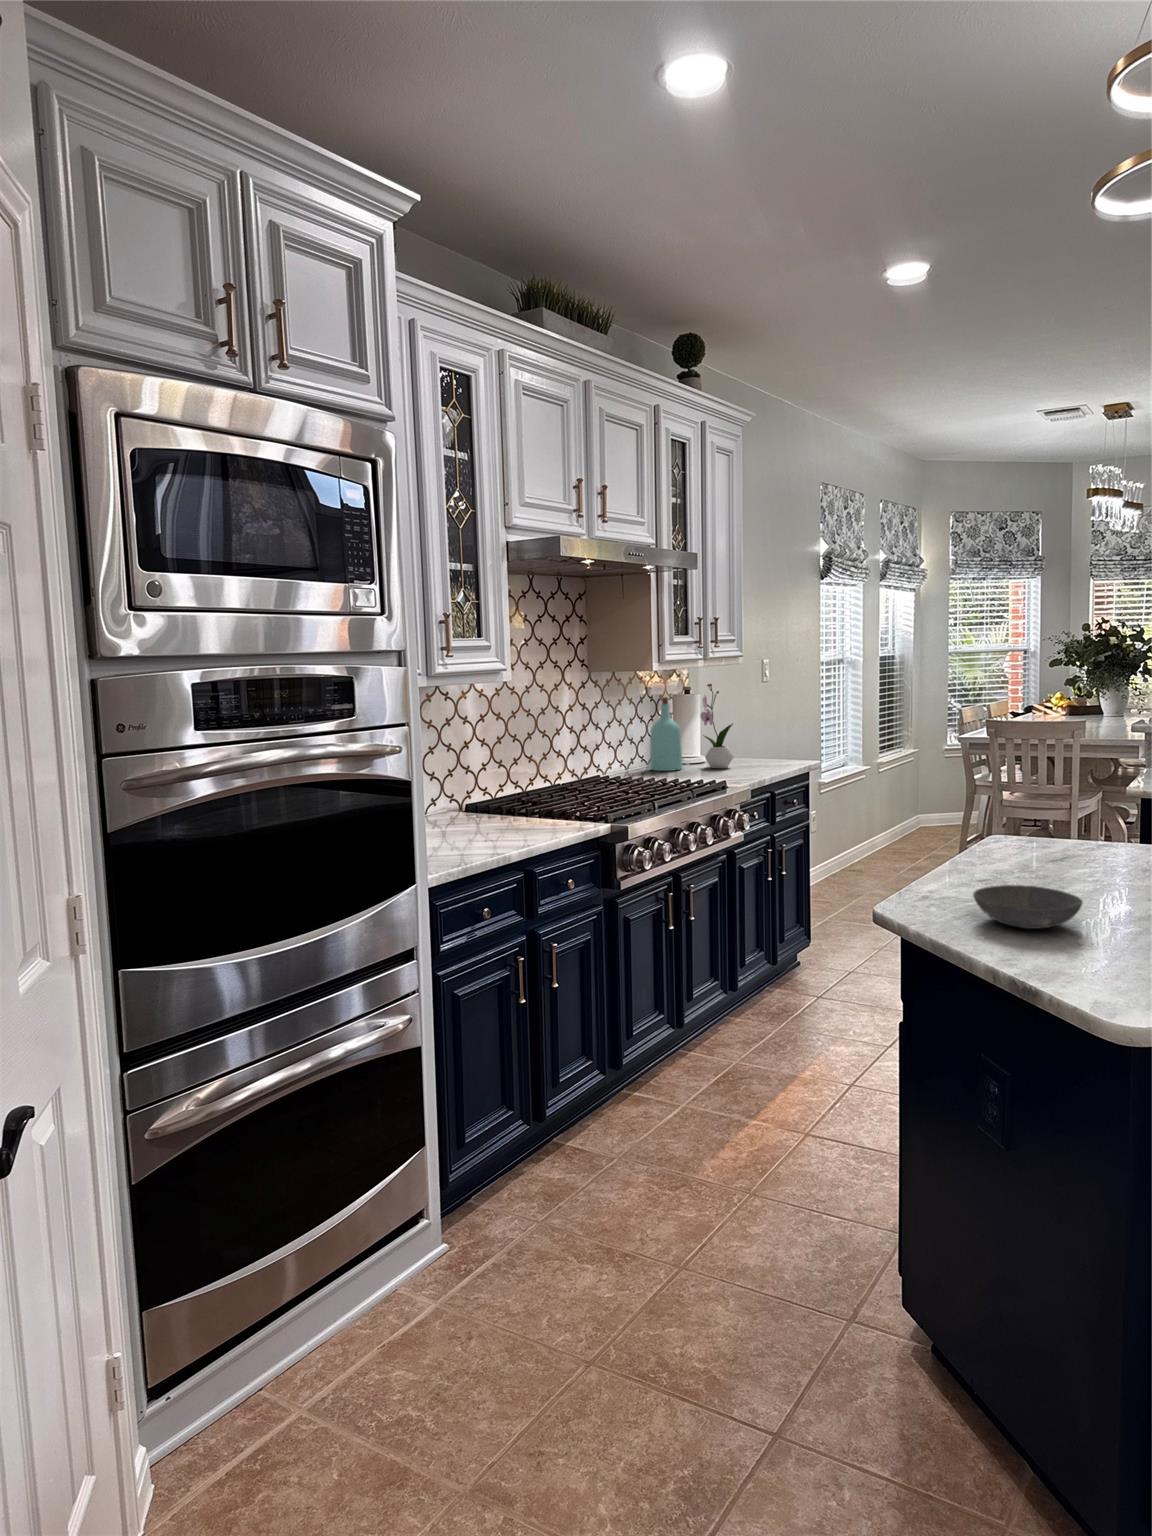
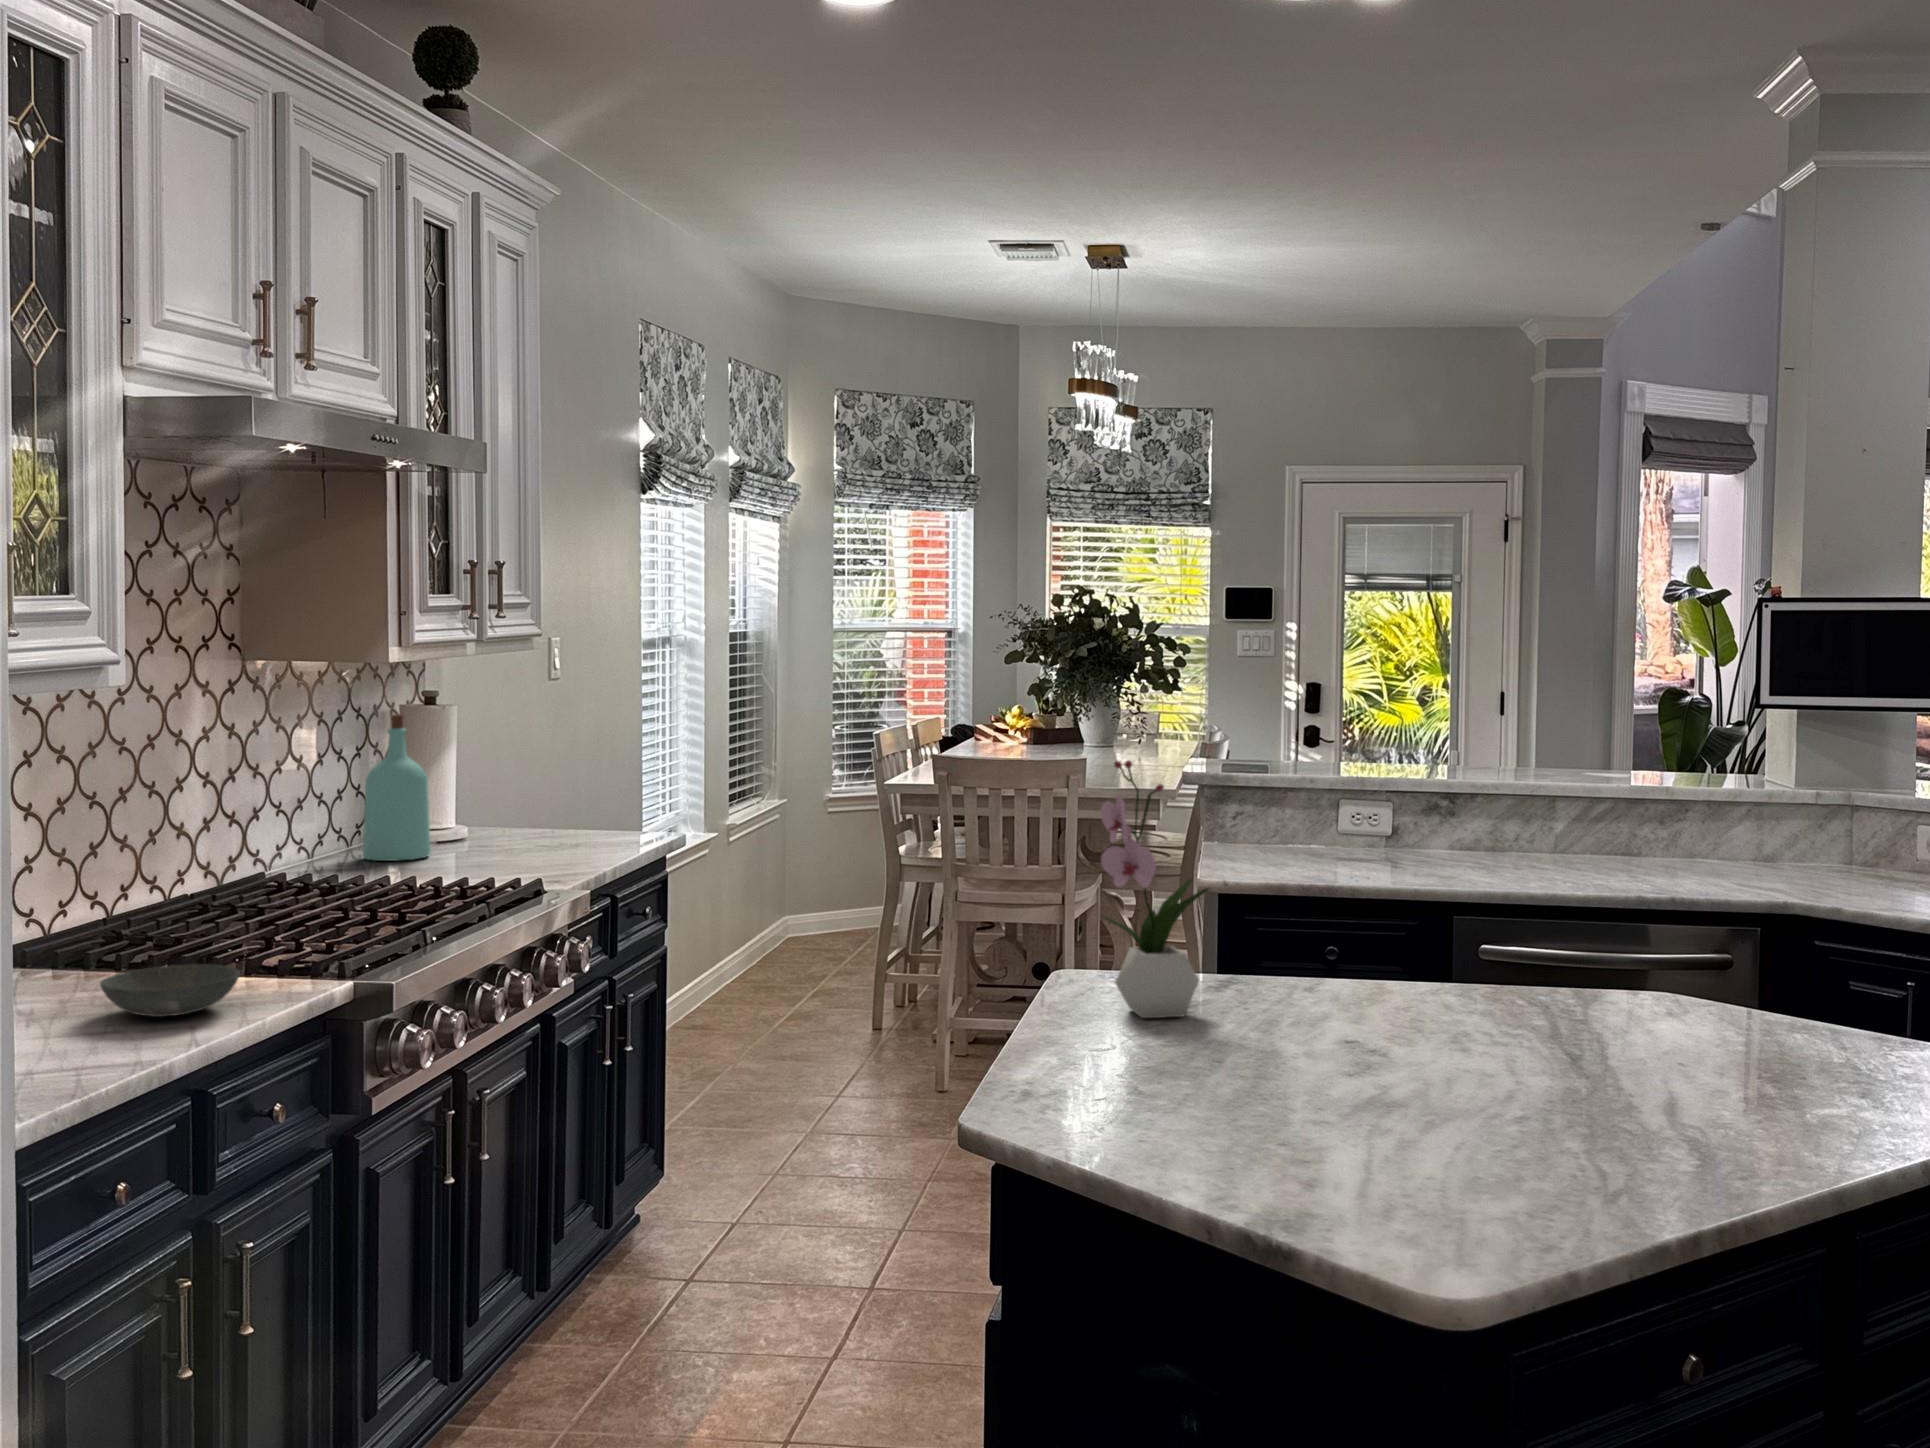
flower arrangement: present [700,684,734,768] -> present [1100,760,1209,1018]
bowl: present [973,885,1082,929] -> present [100,964,240,1017]

